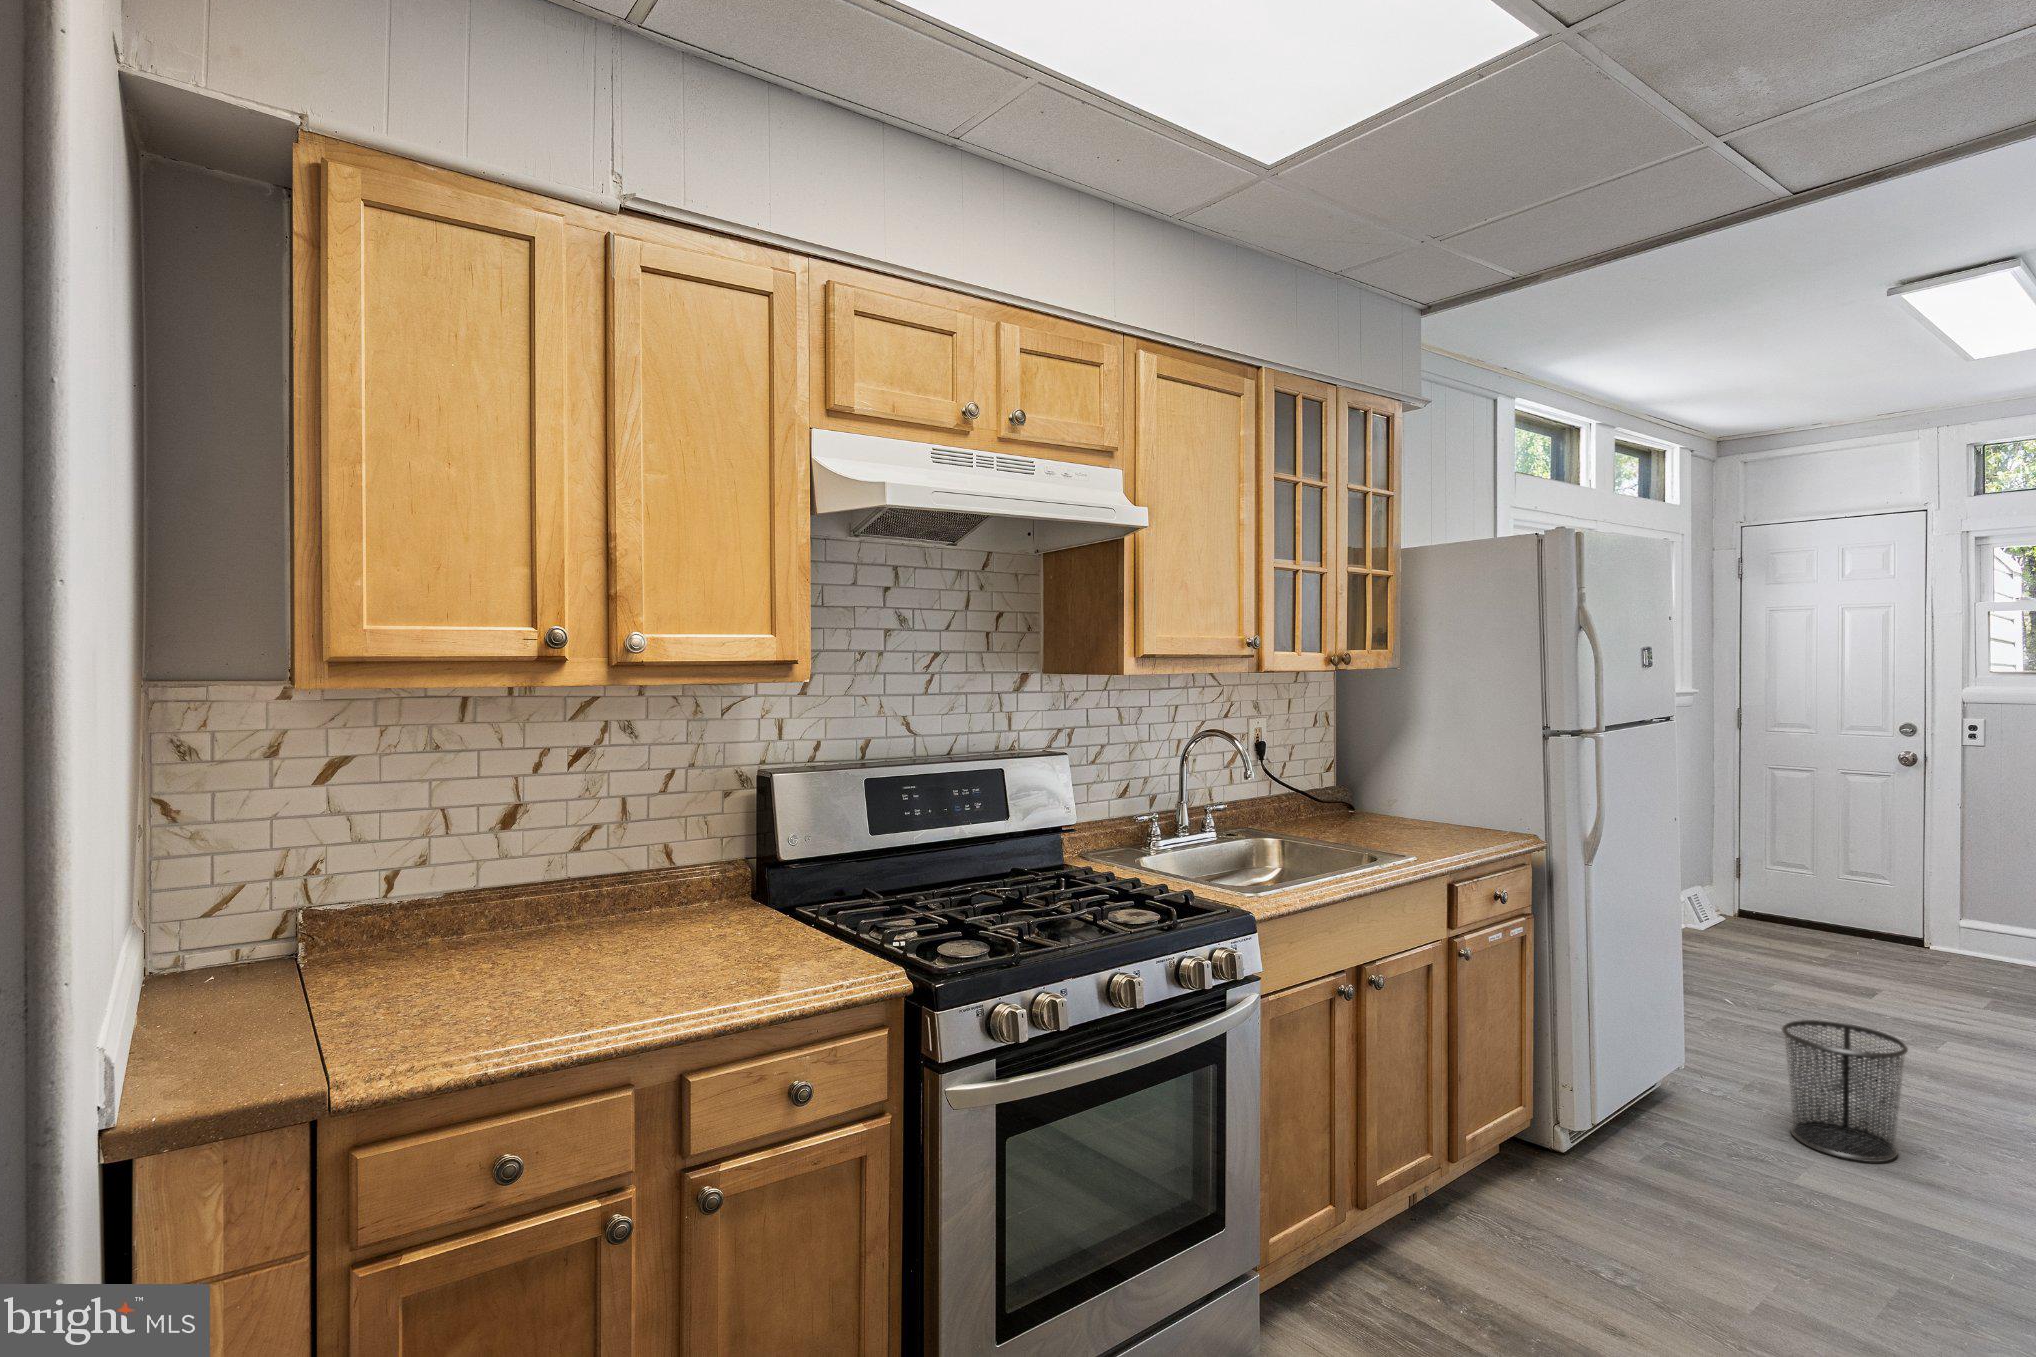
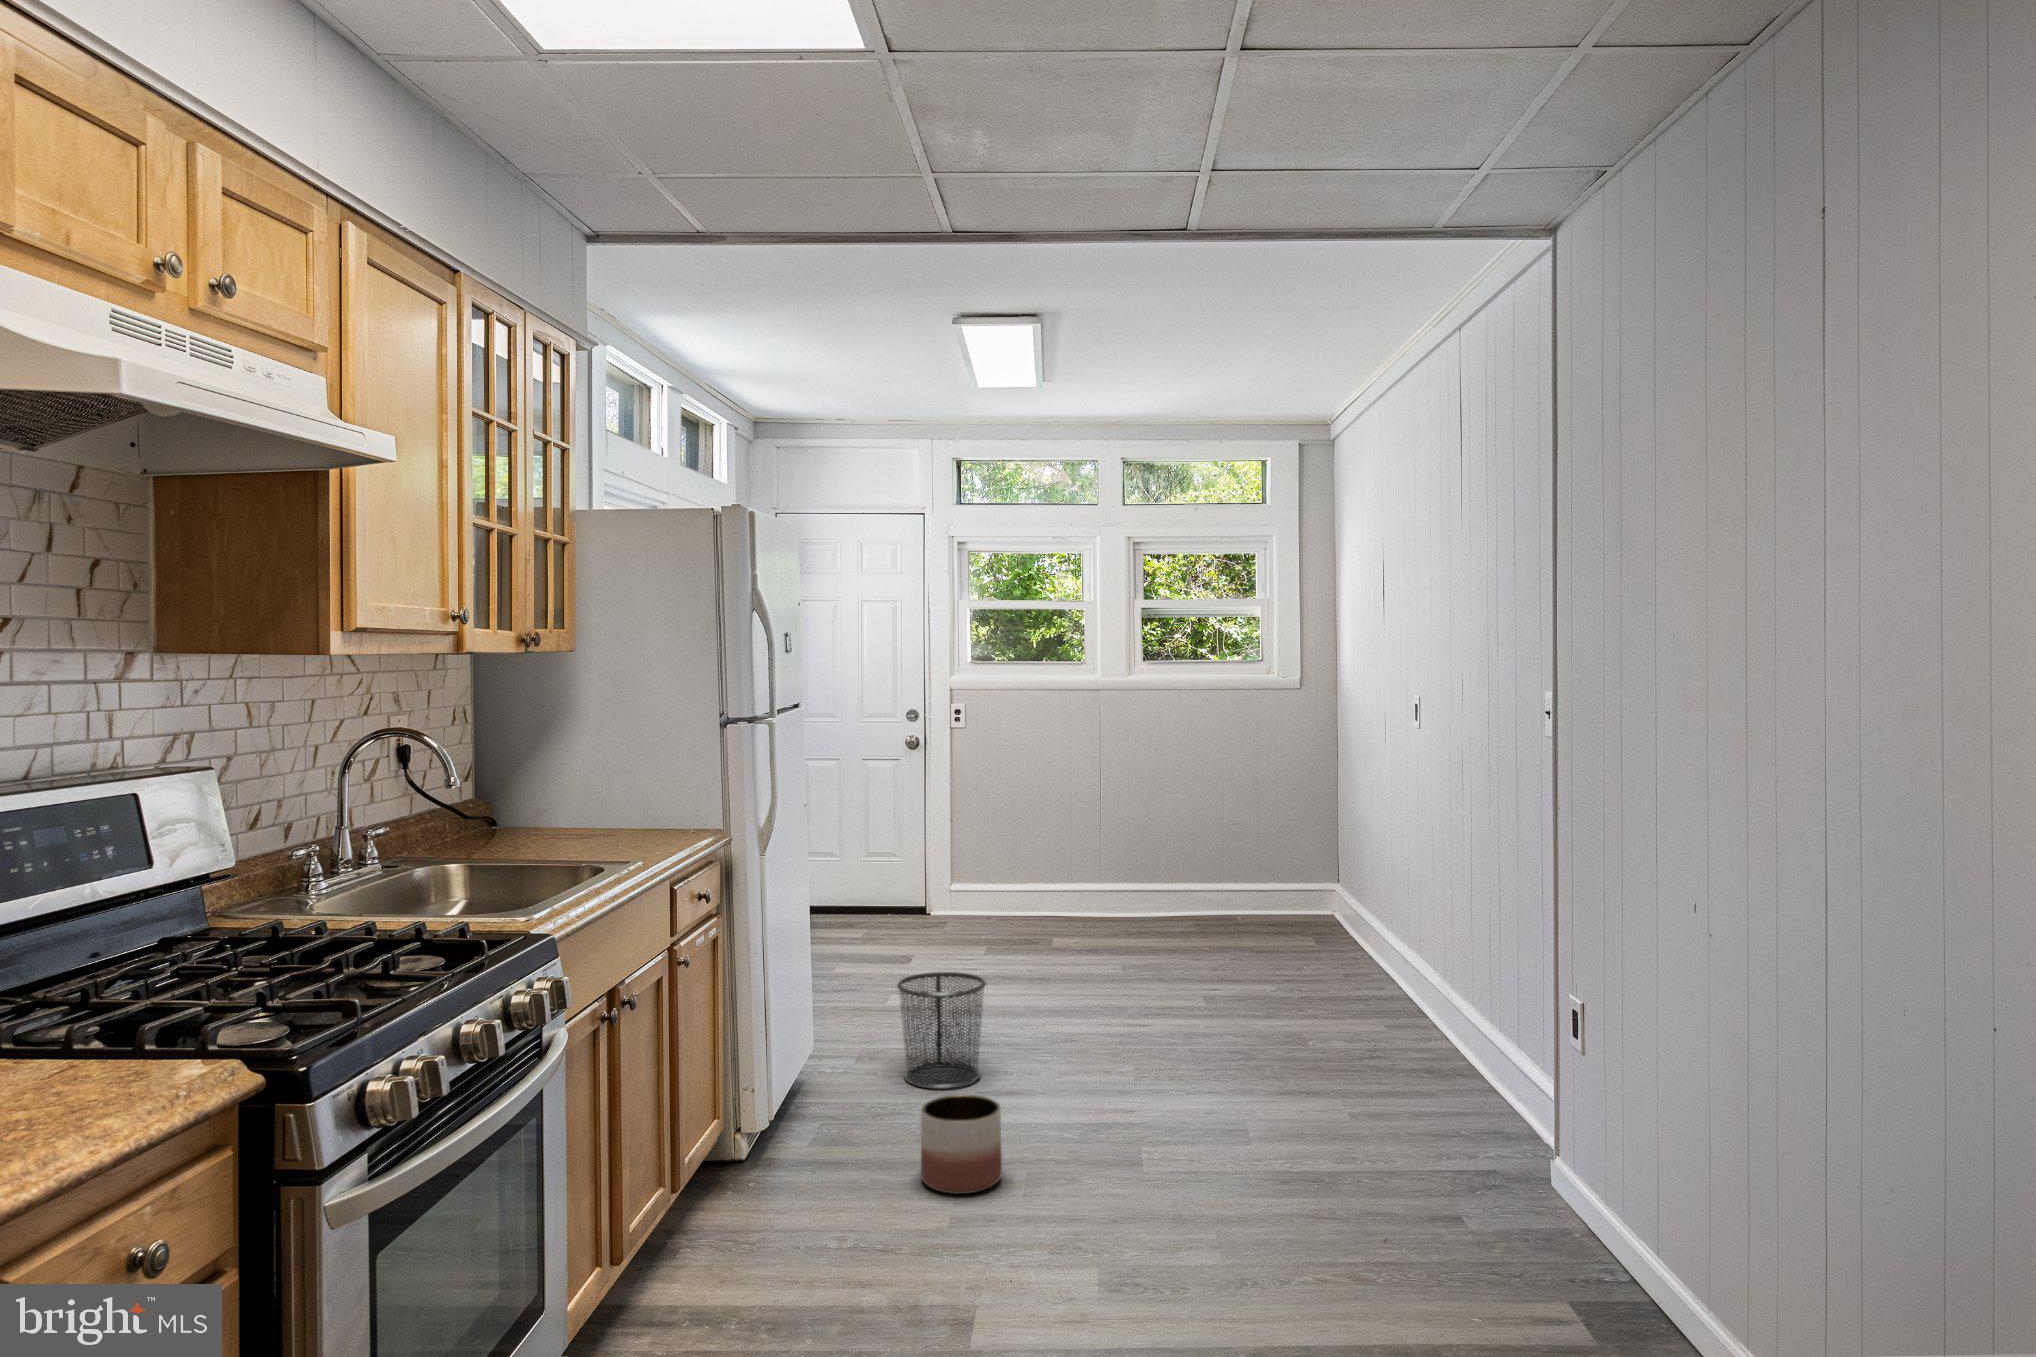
planter: none [1750,1163,1863,1288] -> present [921,1095,1002,1194]

